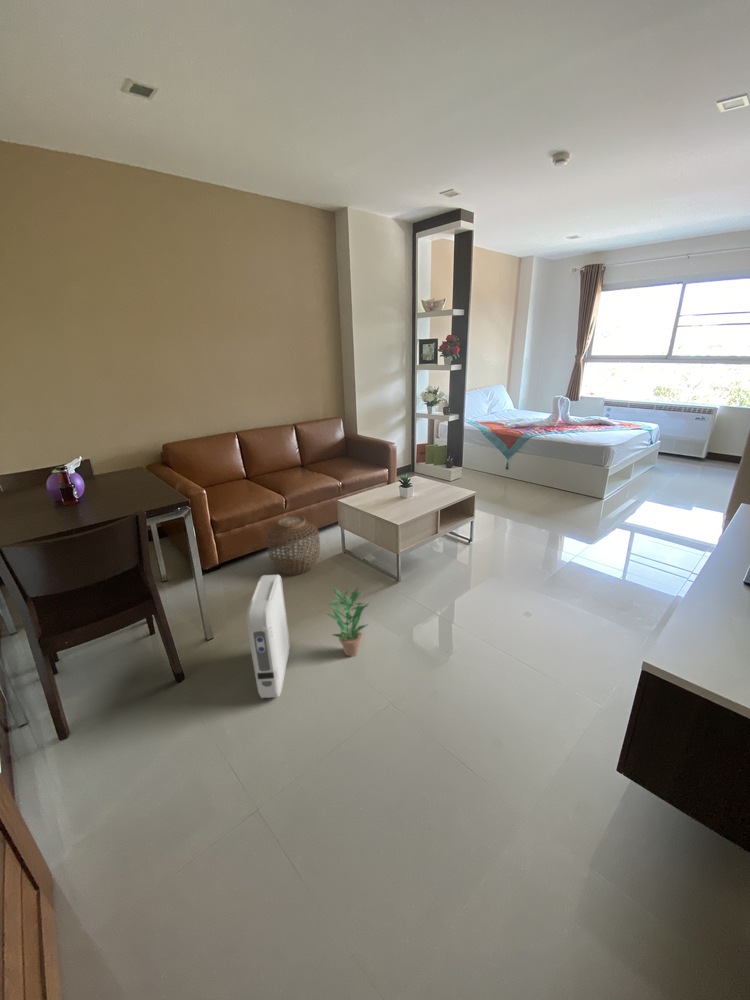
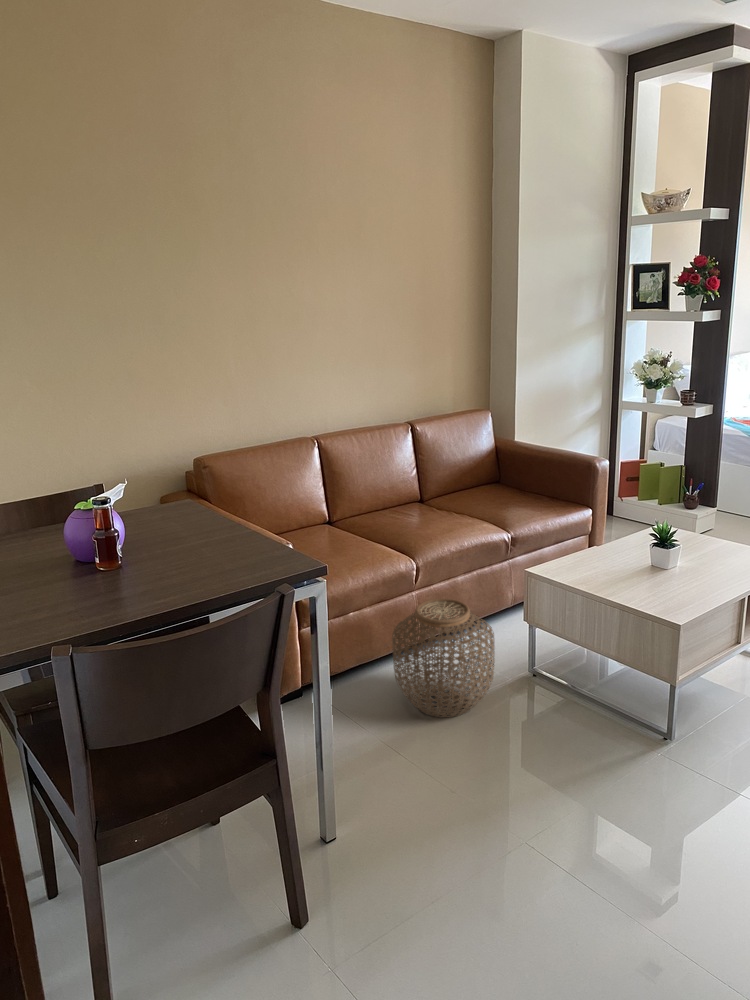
air purifier: present [246,575,290,698] -> none [443,729,499,999]
potted plant: present [327,588,368,656] -> none [576,757,677,912]

